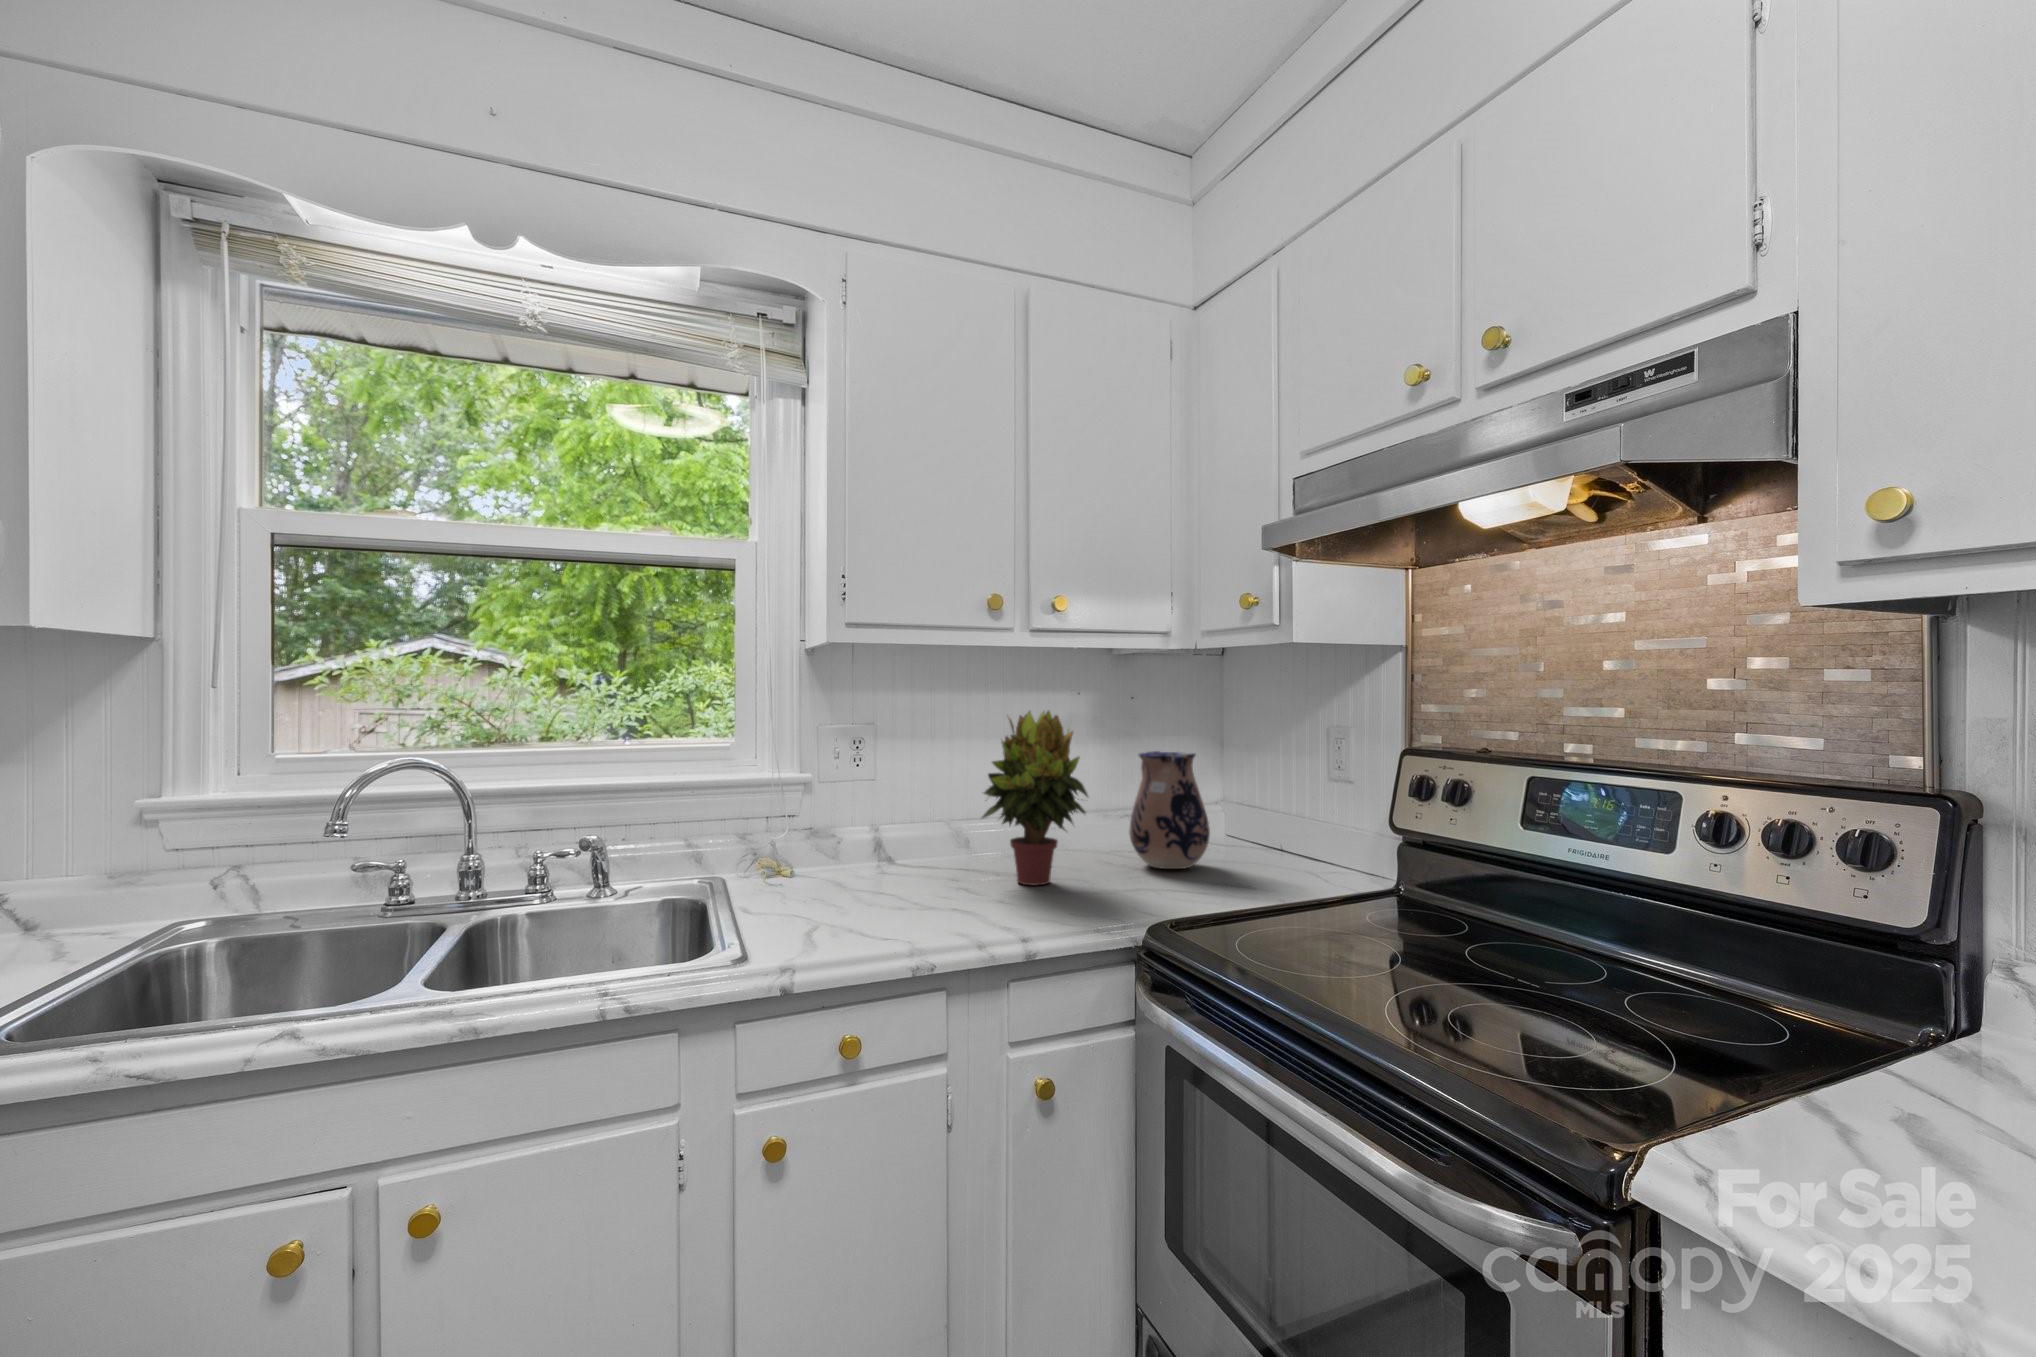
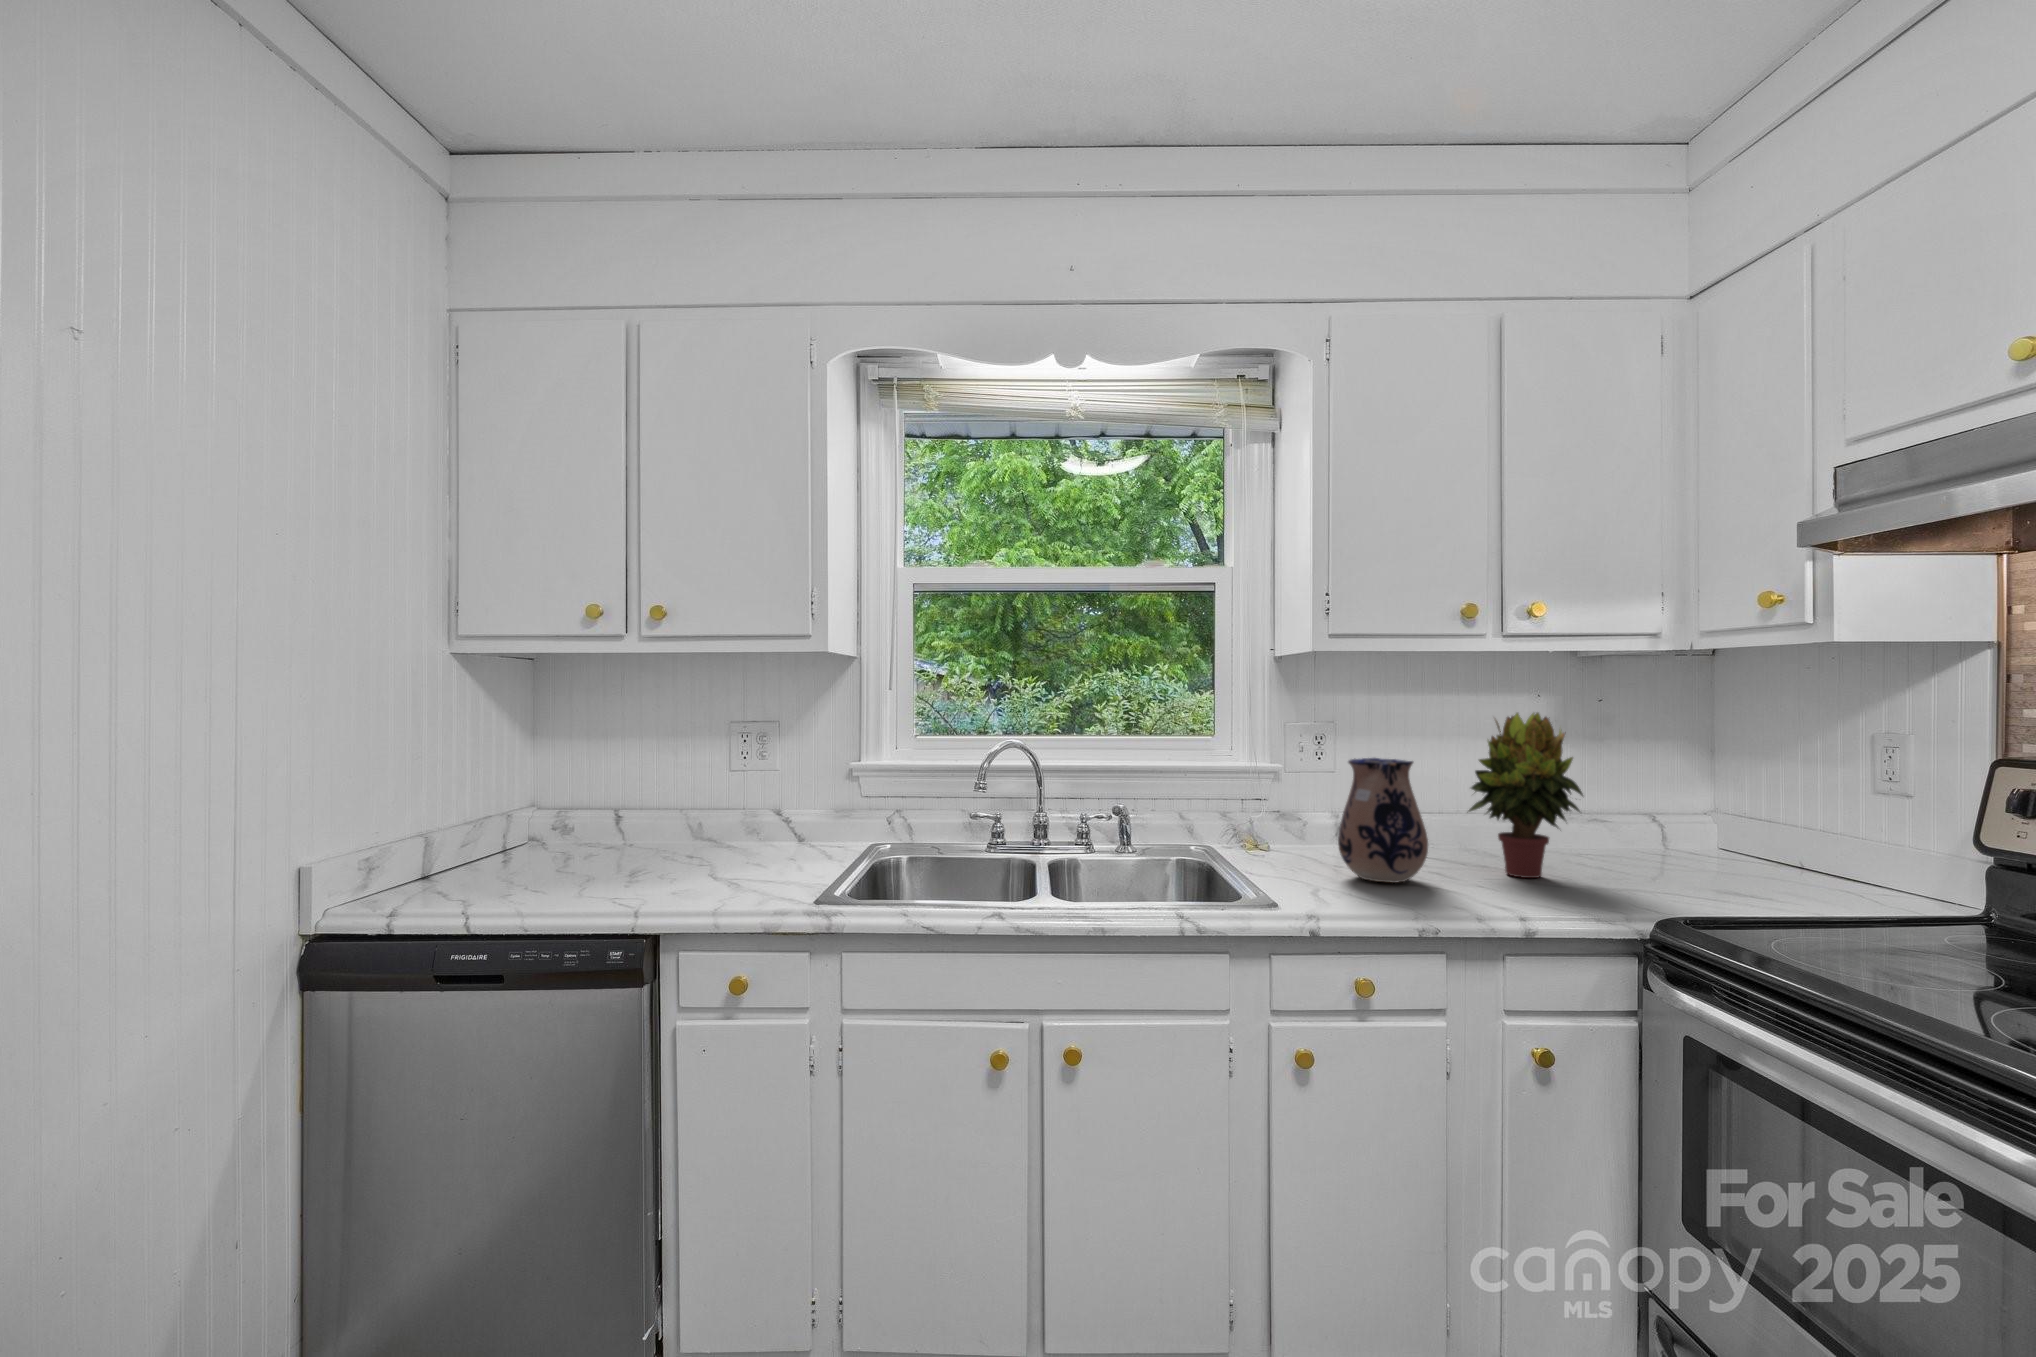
ceramic pitcher: present [1129,751,1210,869] -> present [1338,758,1428,883]

